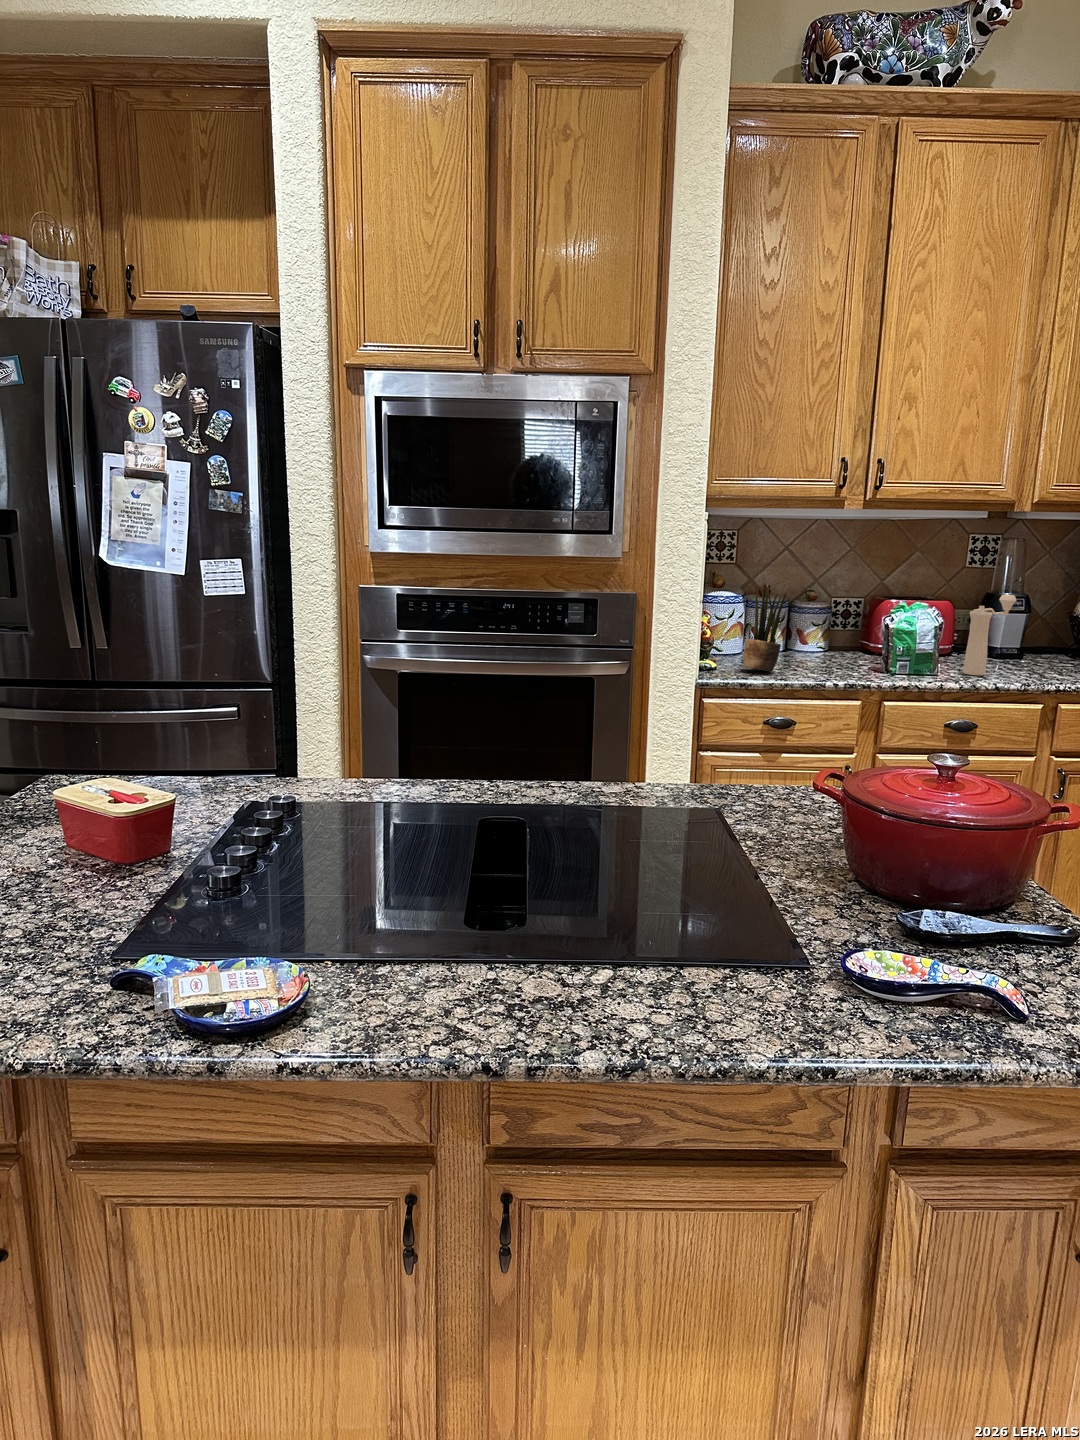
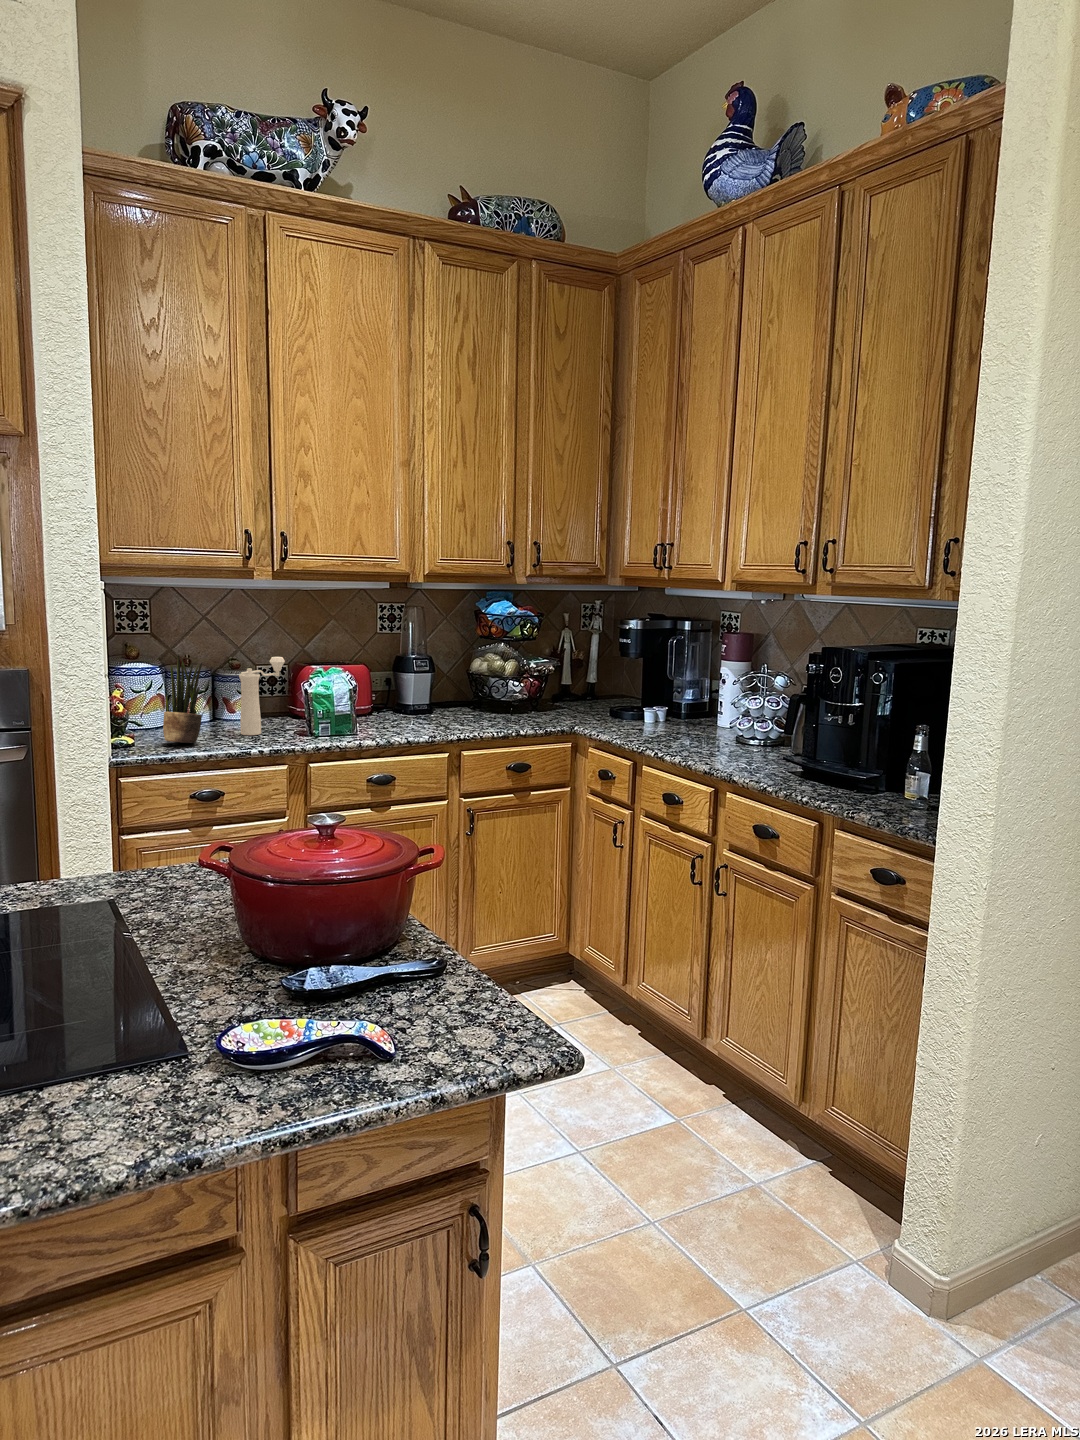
pepper mill: present [963,595,1017,675] -> present [239,657,285,735]

